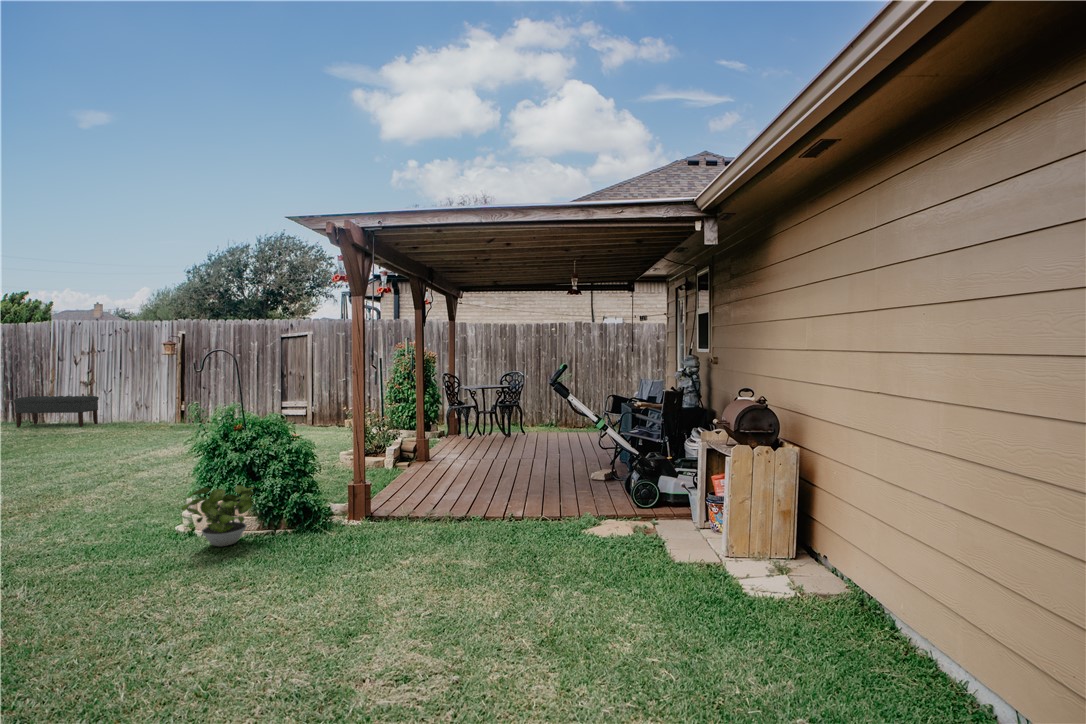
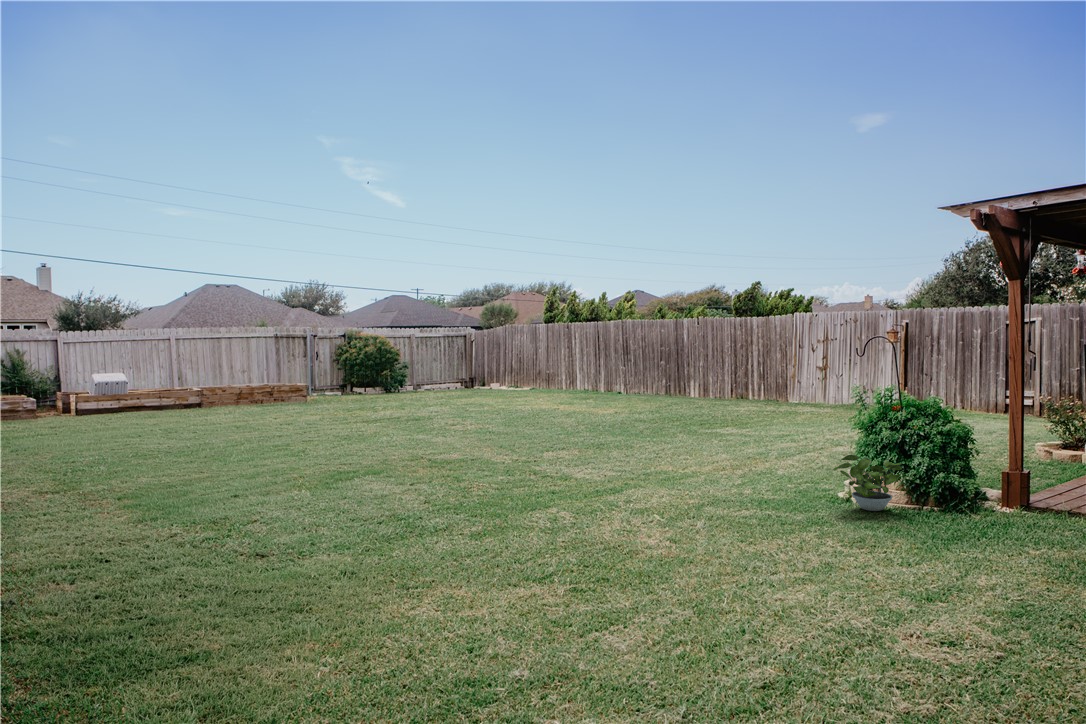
bench: present [14,396,99,427] -> none [771,377,831,406]

